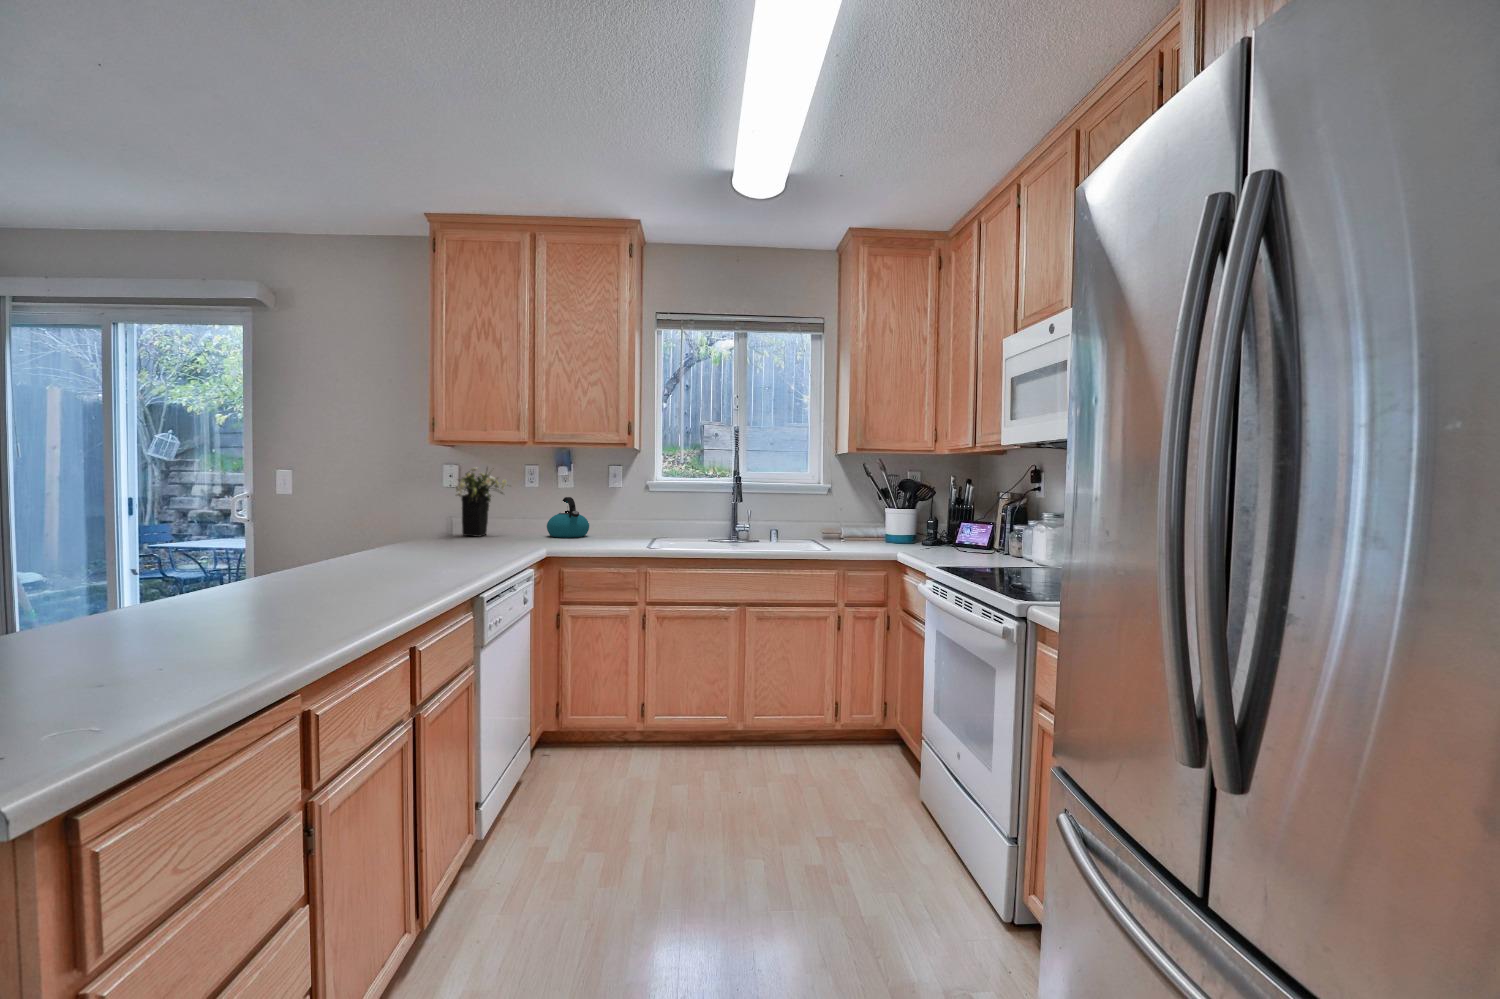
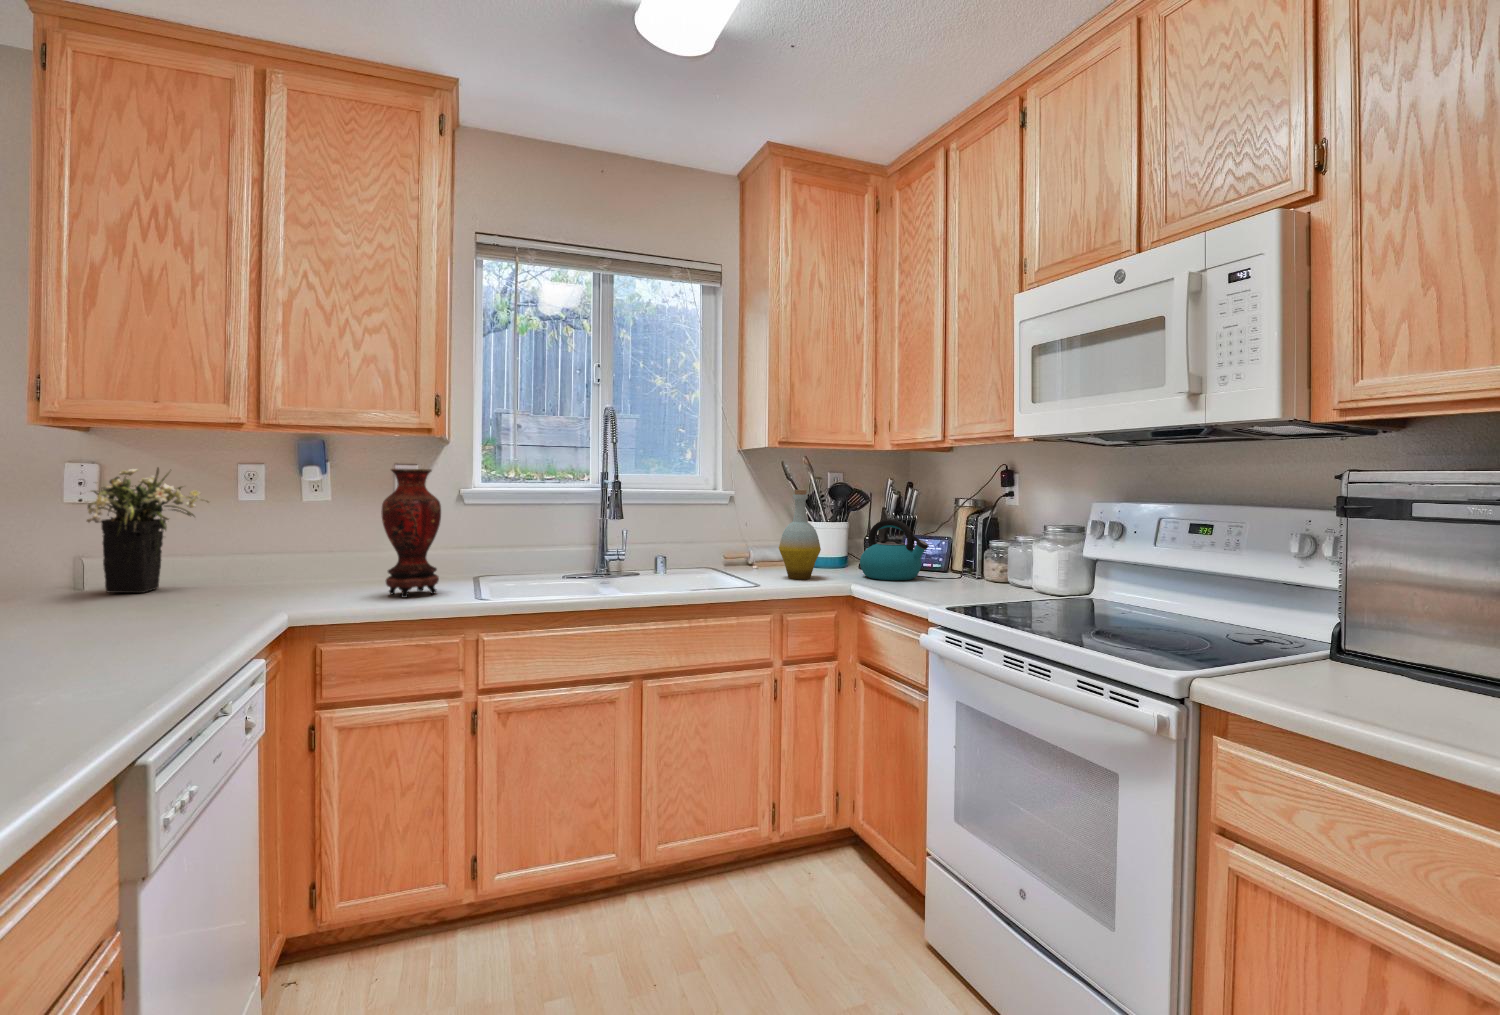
vase: none [597,467,630,545] -> present [381,469,441,598]
bottle: none [853,483,884,548] -> present [779,490,821,579]
kettle: present [547,497,589,538] -> present [860,520,928,580]

